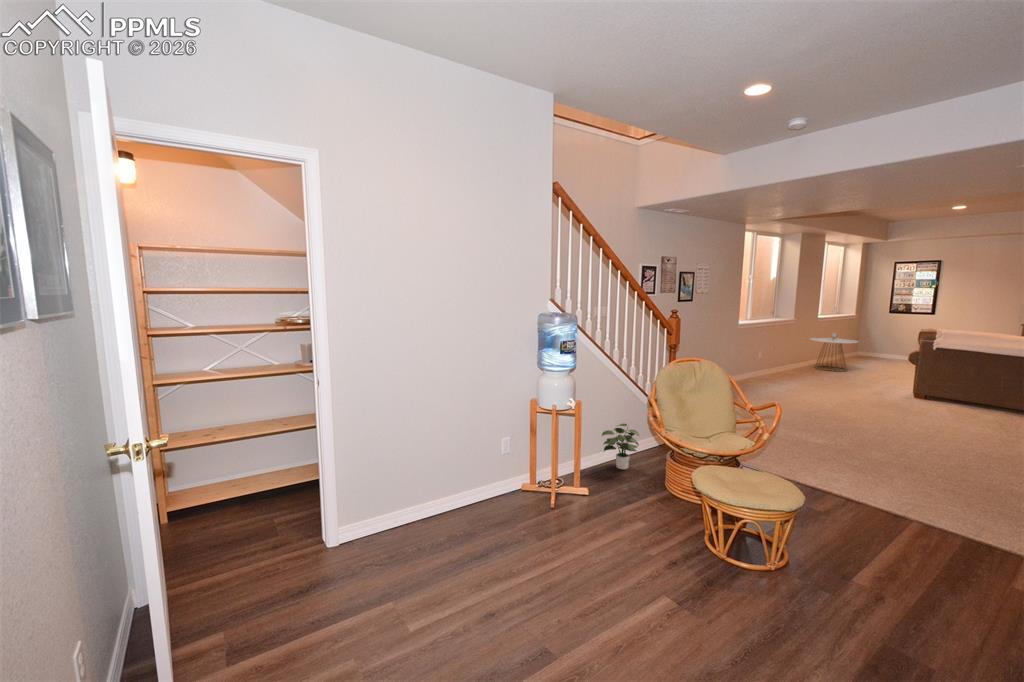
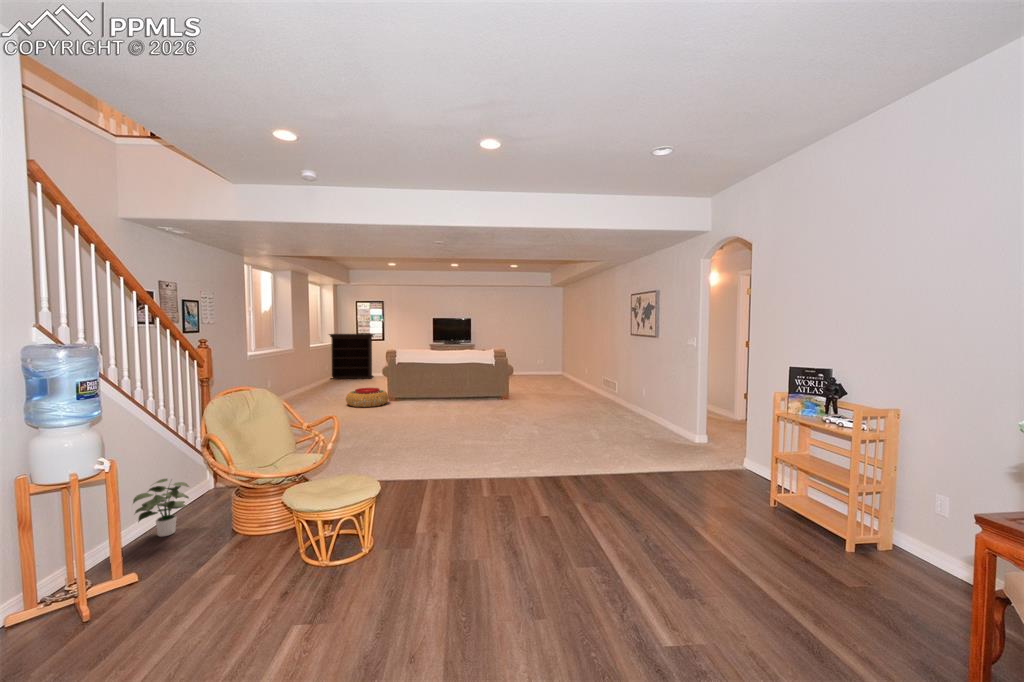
bookshelf: none [843,303,919,364] -> present [329,334,374,379]
side table: present [811,333,858,372] -> none [307,359,344,391]
pouf: none [847,375,914,402] -> present [346,388,389,407]

